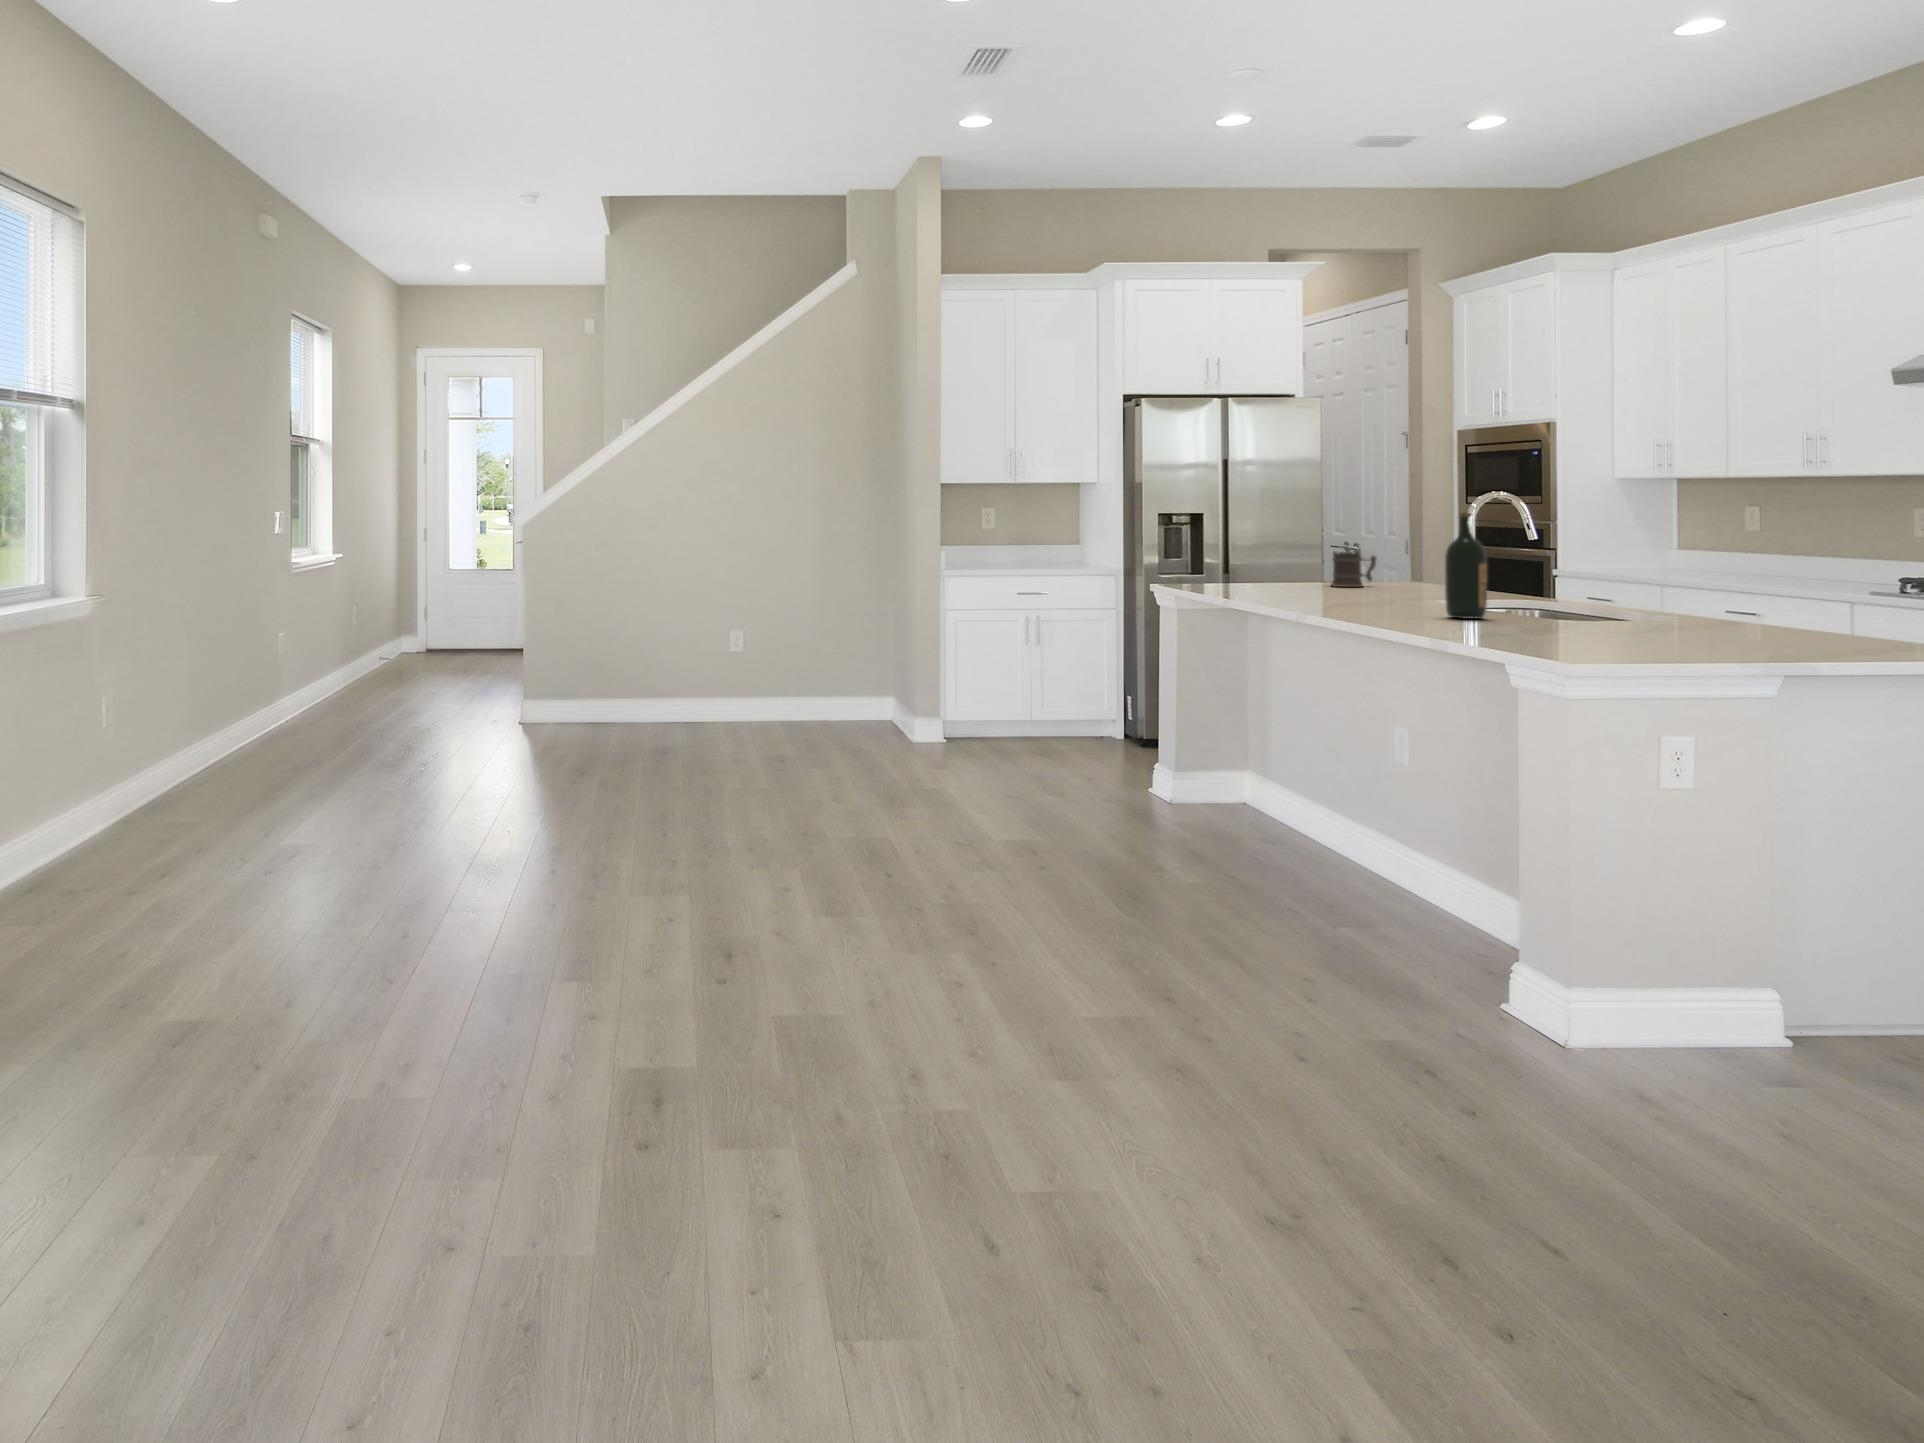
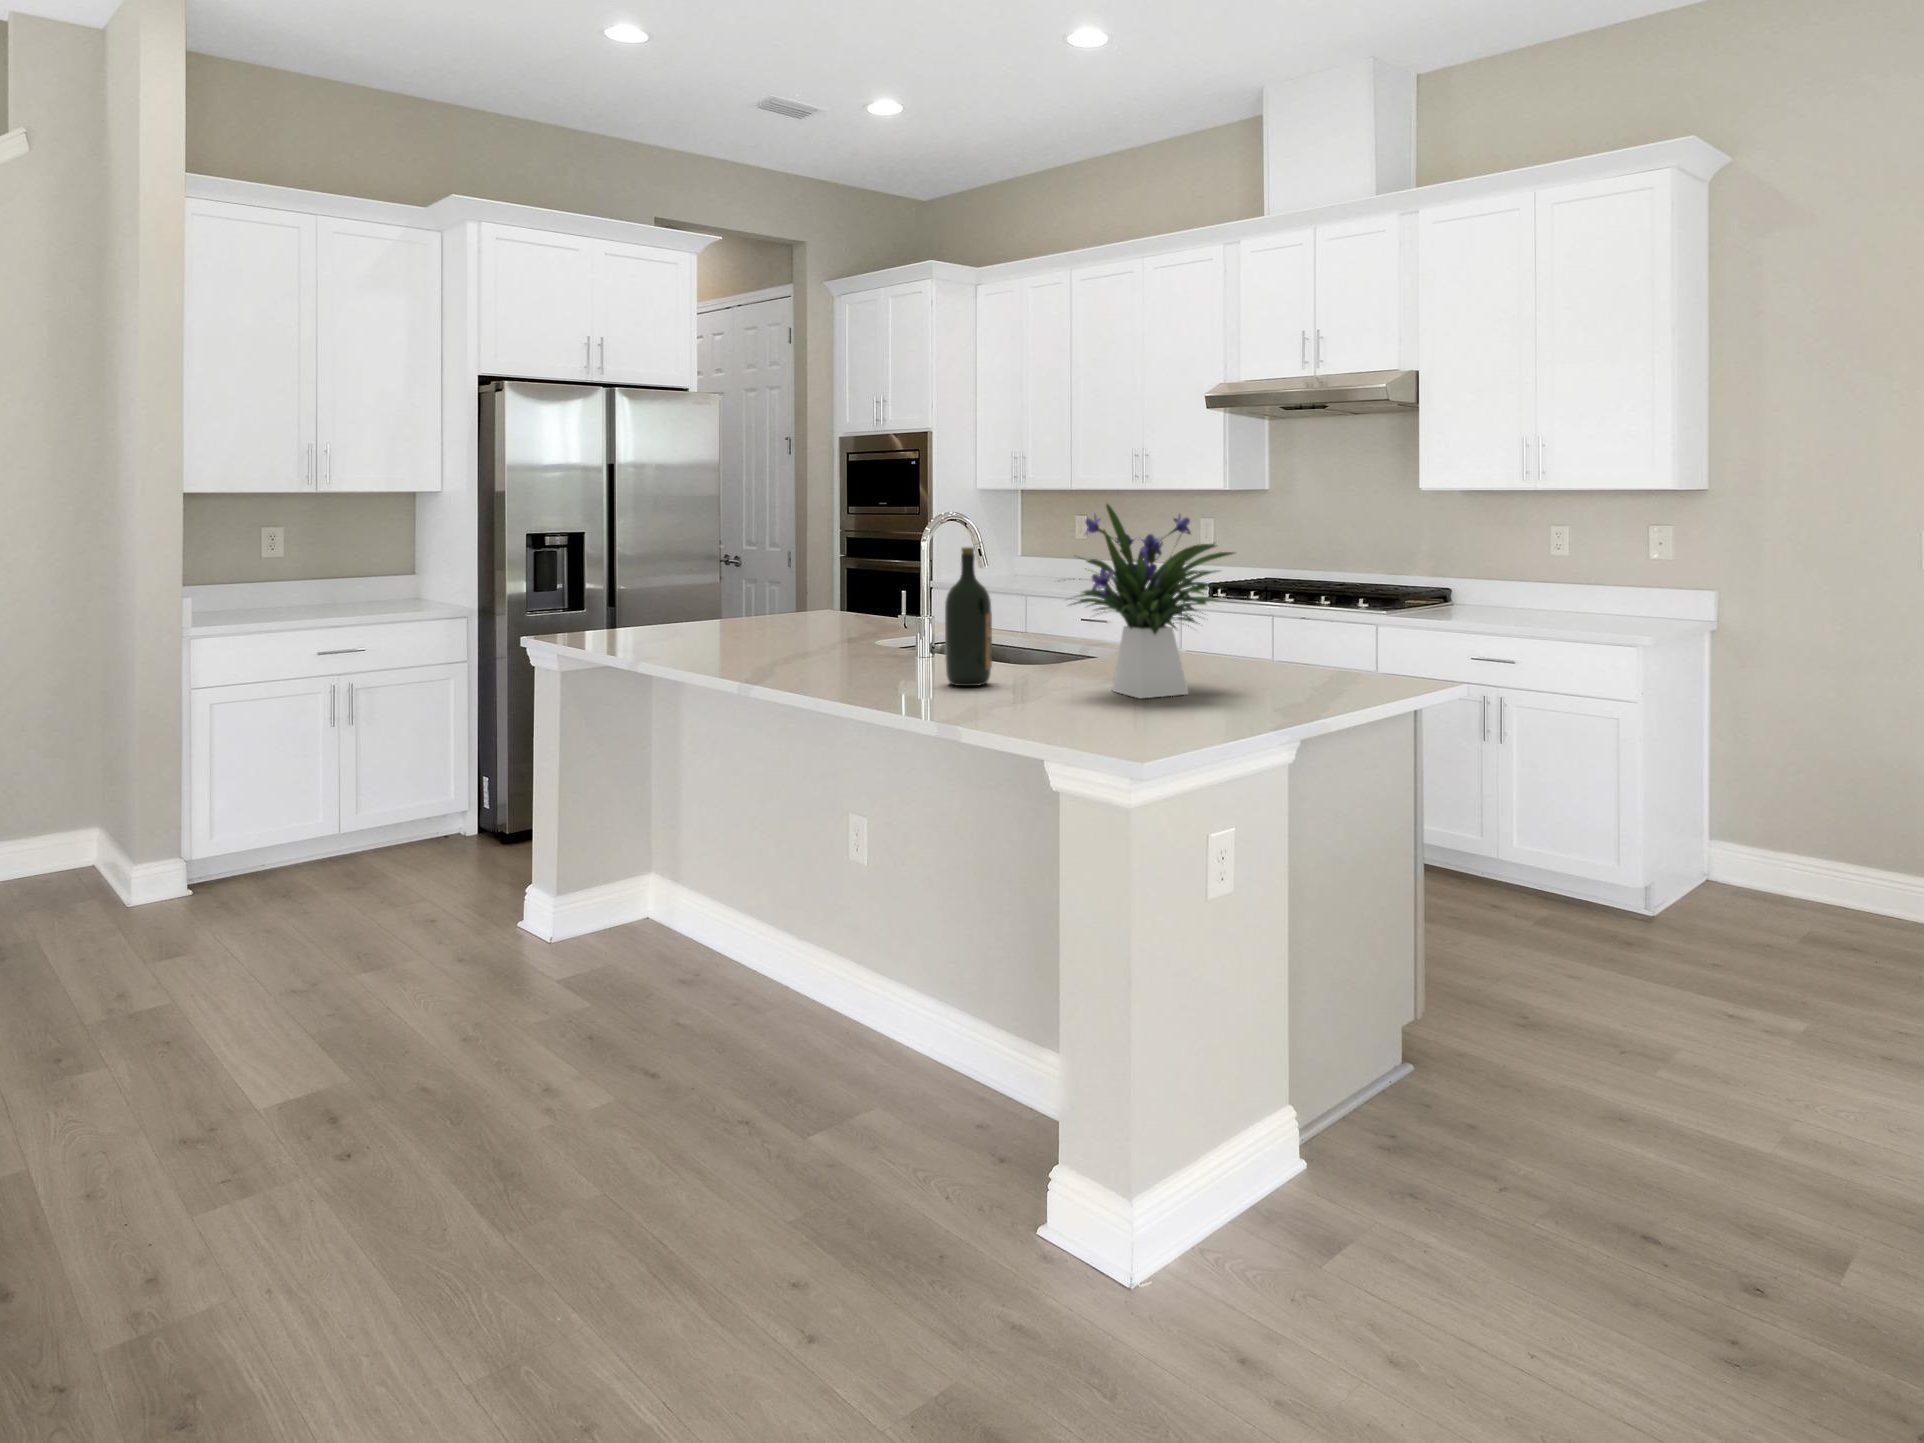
flower arrangement: none [1533,475,1714,634] -> present [1073,504,1234,699]
mug: present [1332,552,1377,587] -> none [764,586,815,632]

